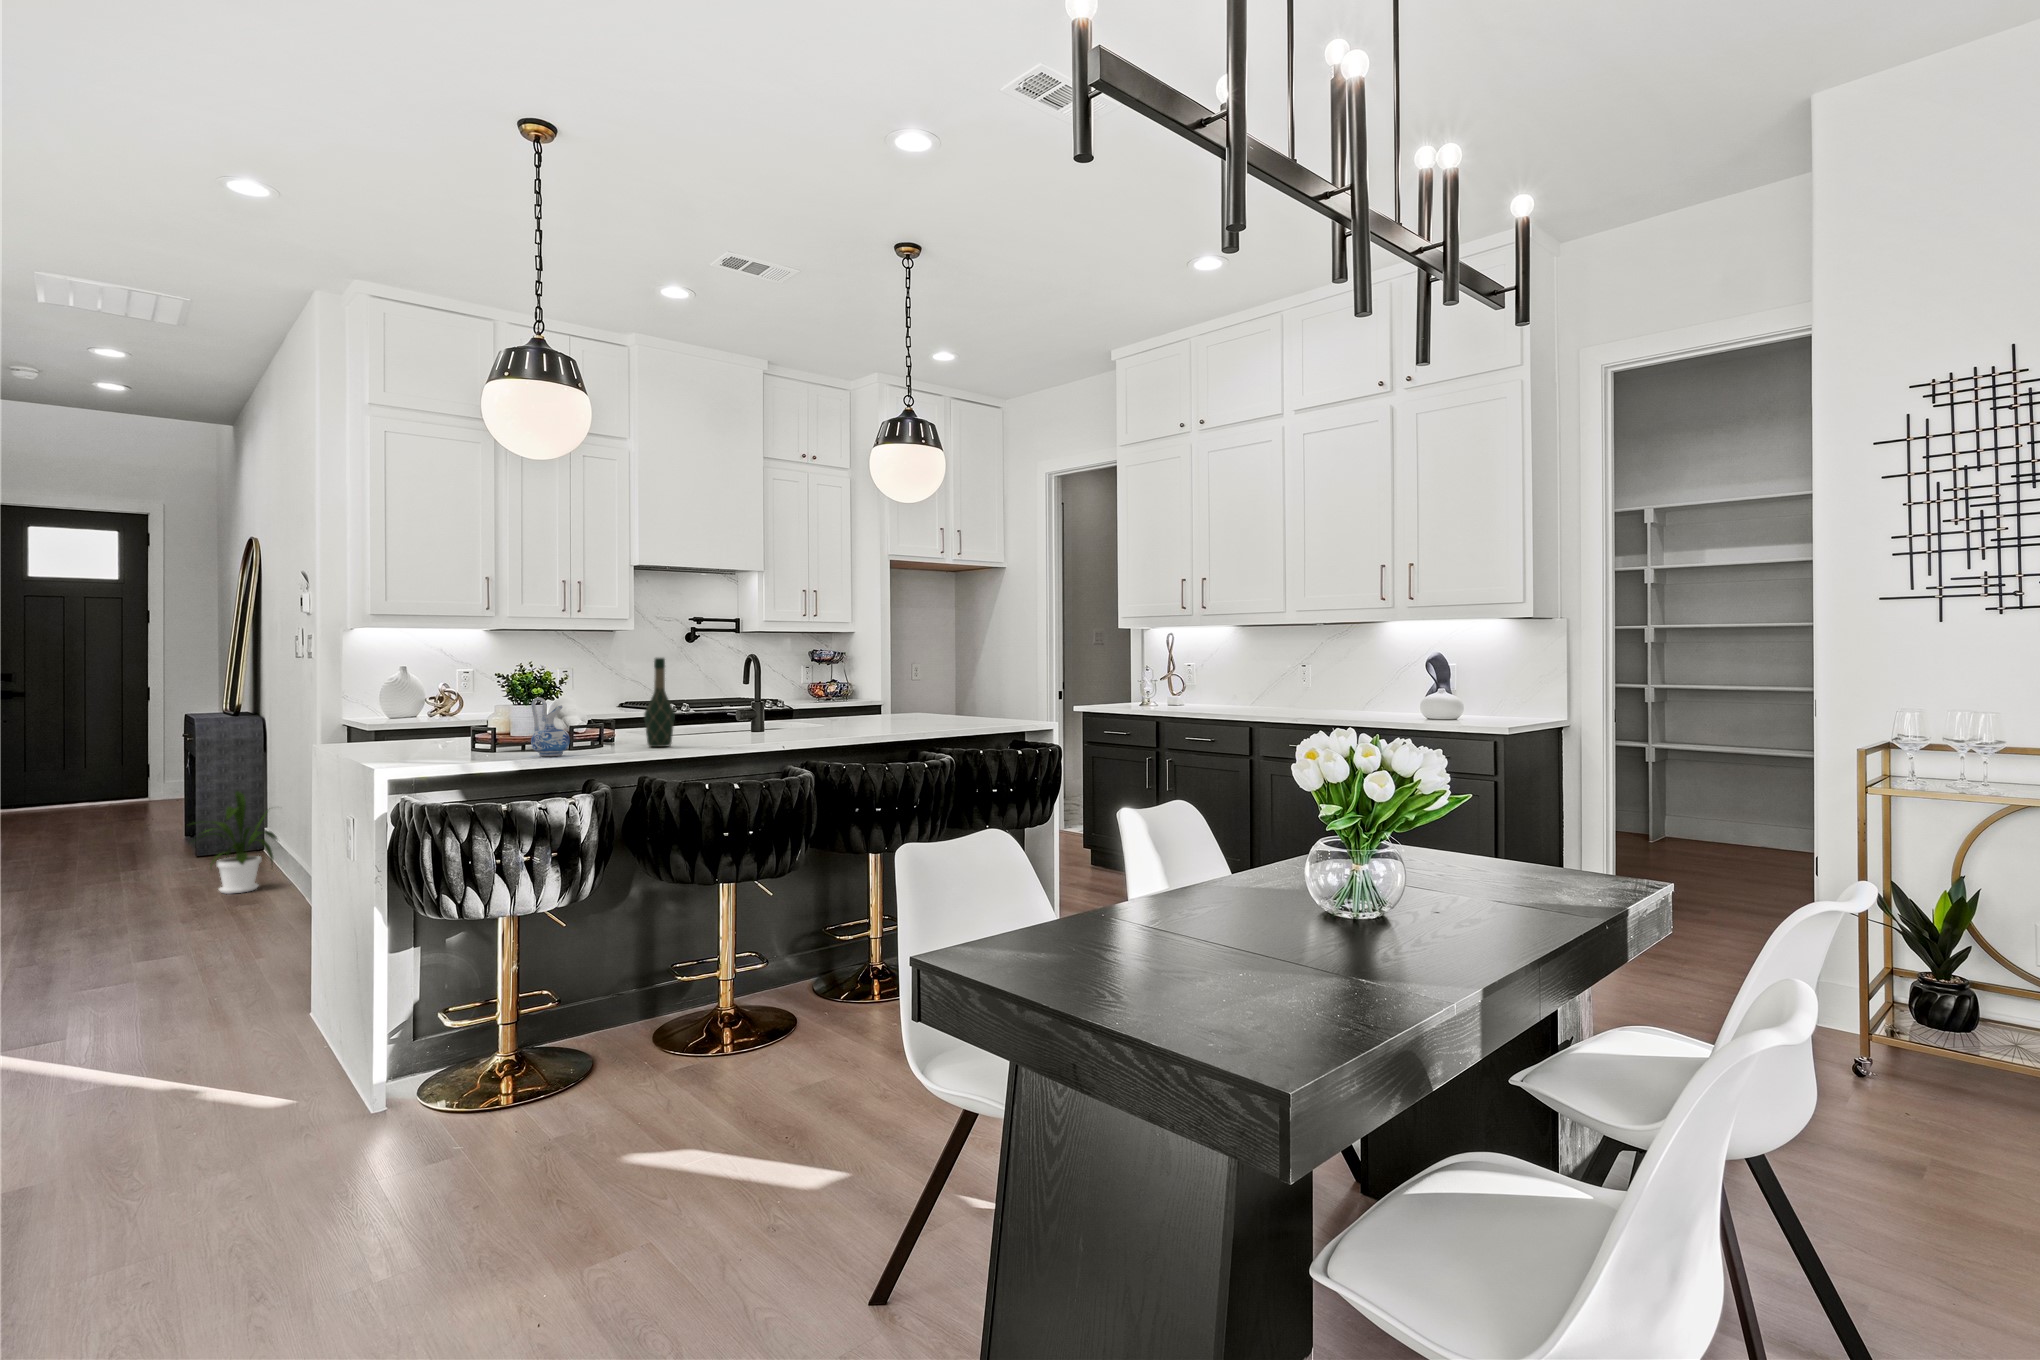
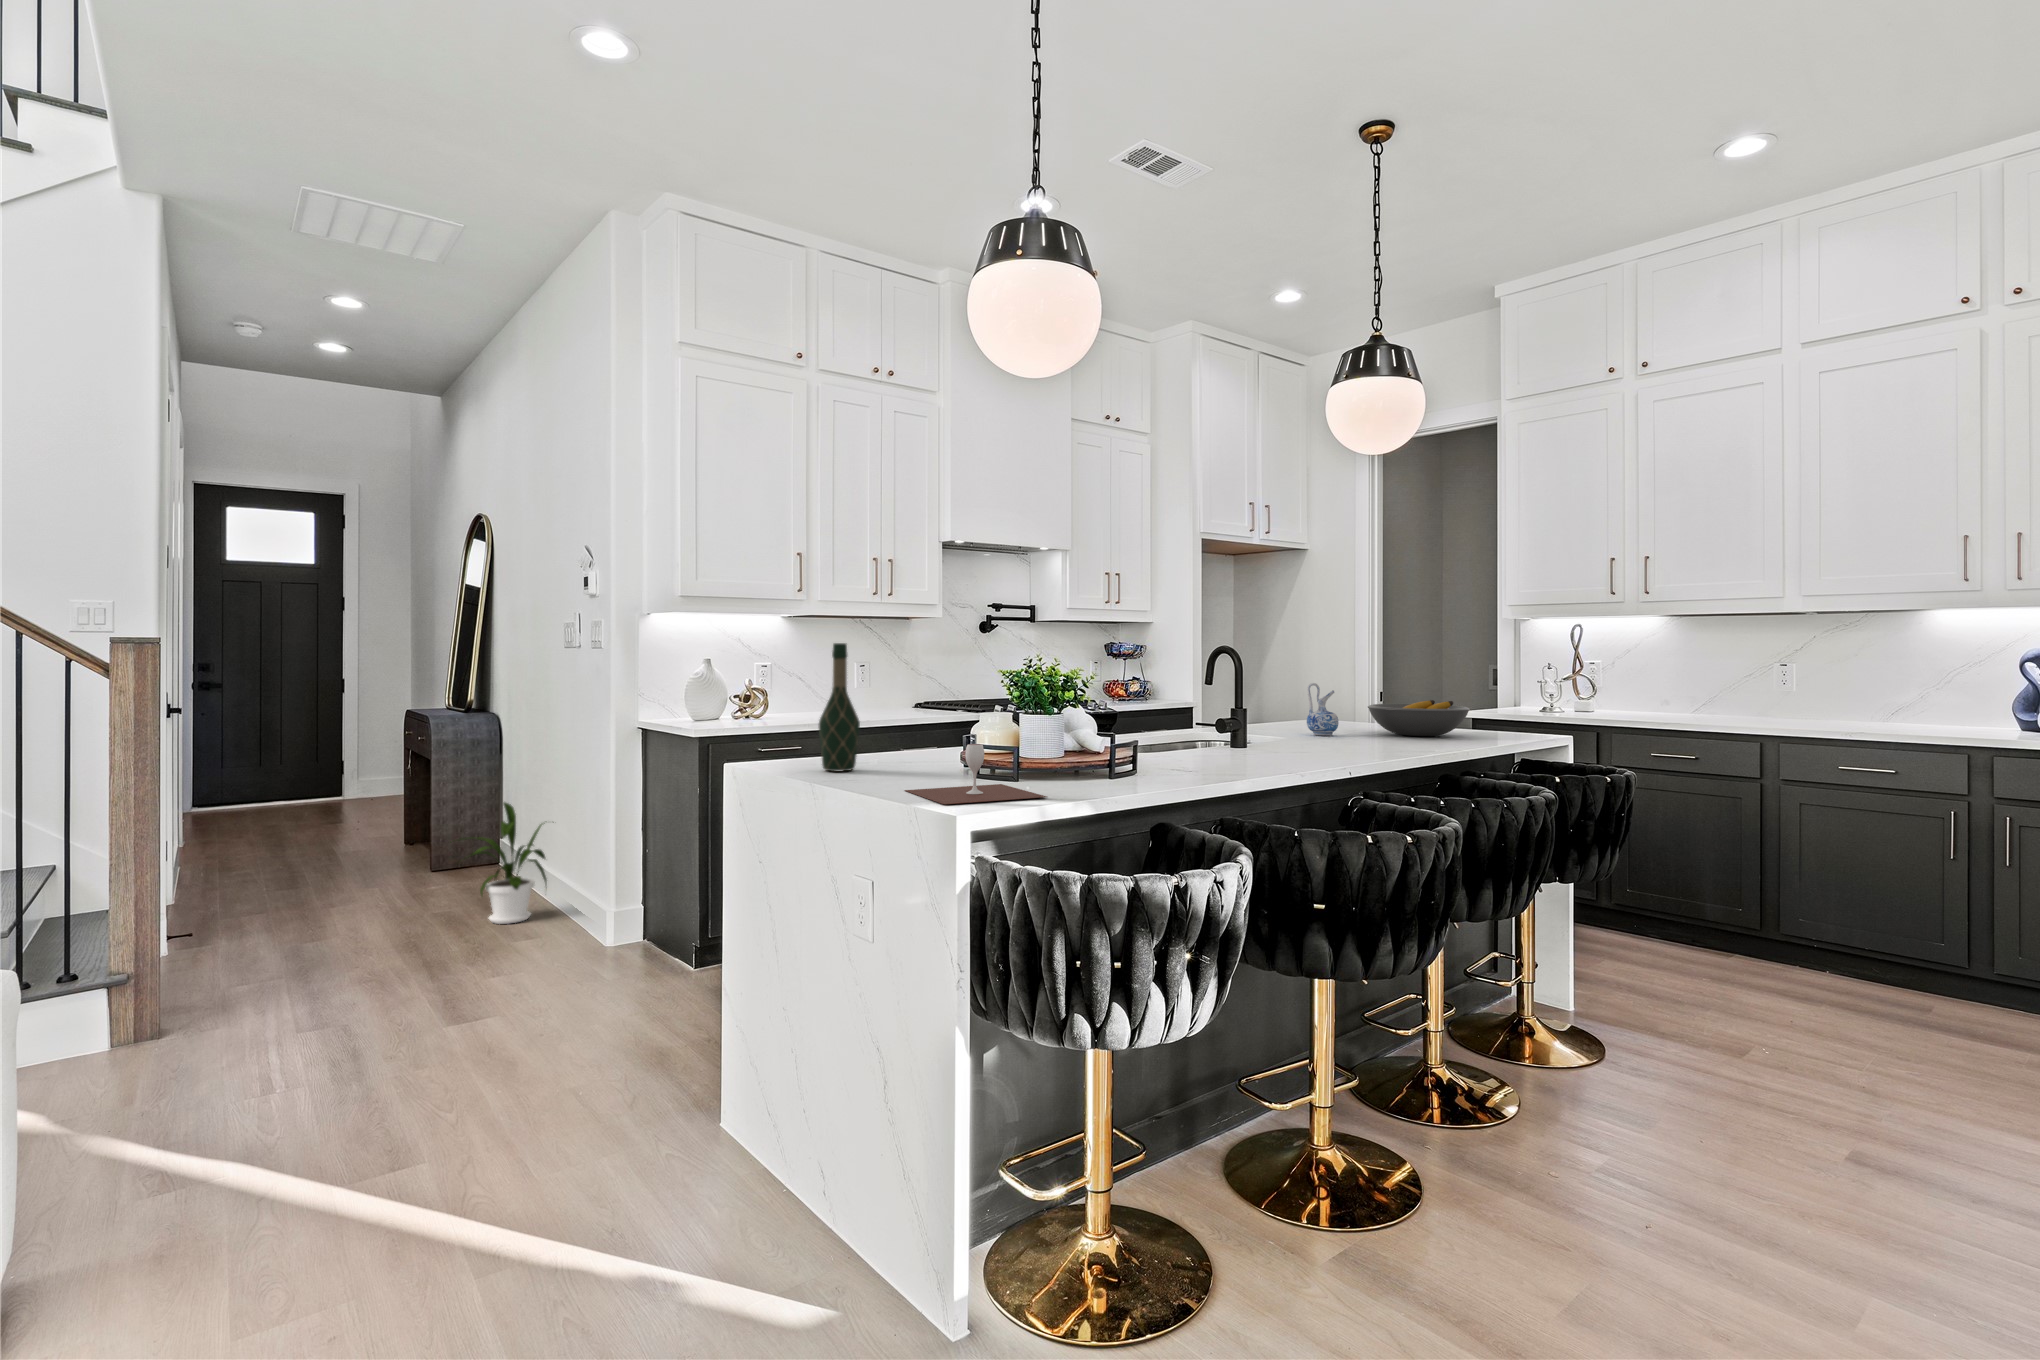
wine bottle: present [644,658,675,747] -> present [819,643,860,772]
fruit bowl: none [909,695,985,722] -> present [1368,700,1470,736]
ceramic pitcher: present [531,697,570,756] -> present [1307,683,1338,736]
wine glass: none [388,726,478,766] -> present [905,744,1047,804]

